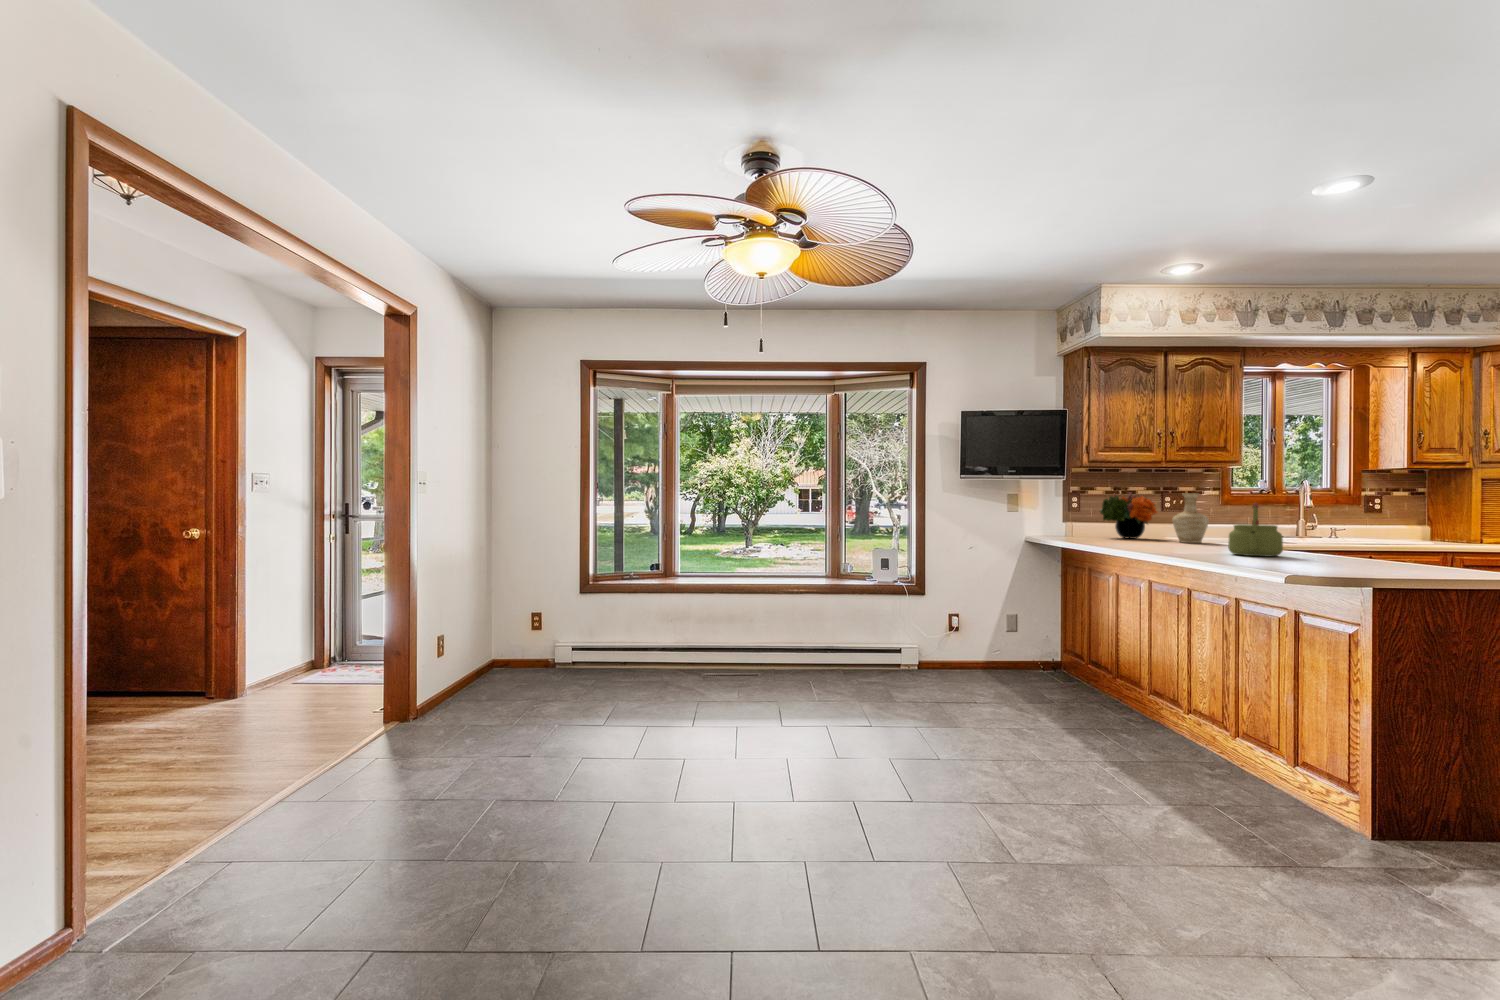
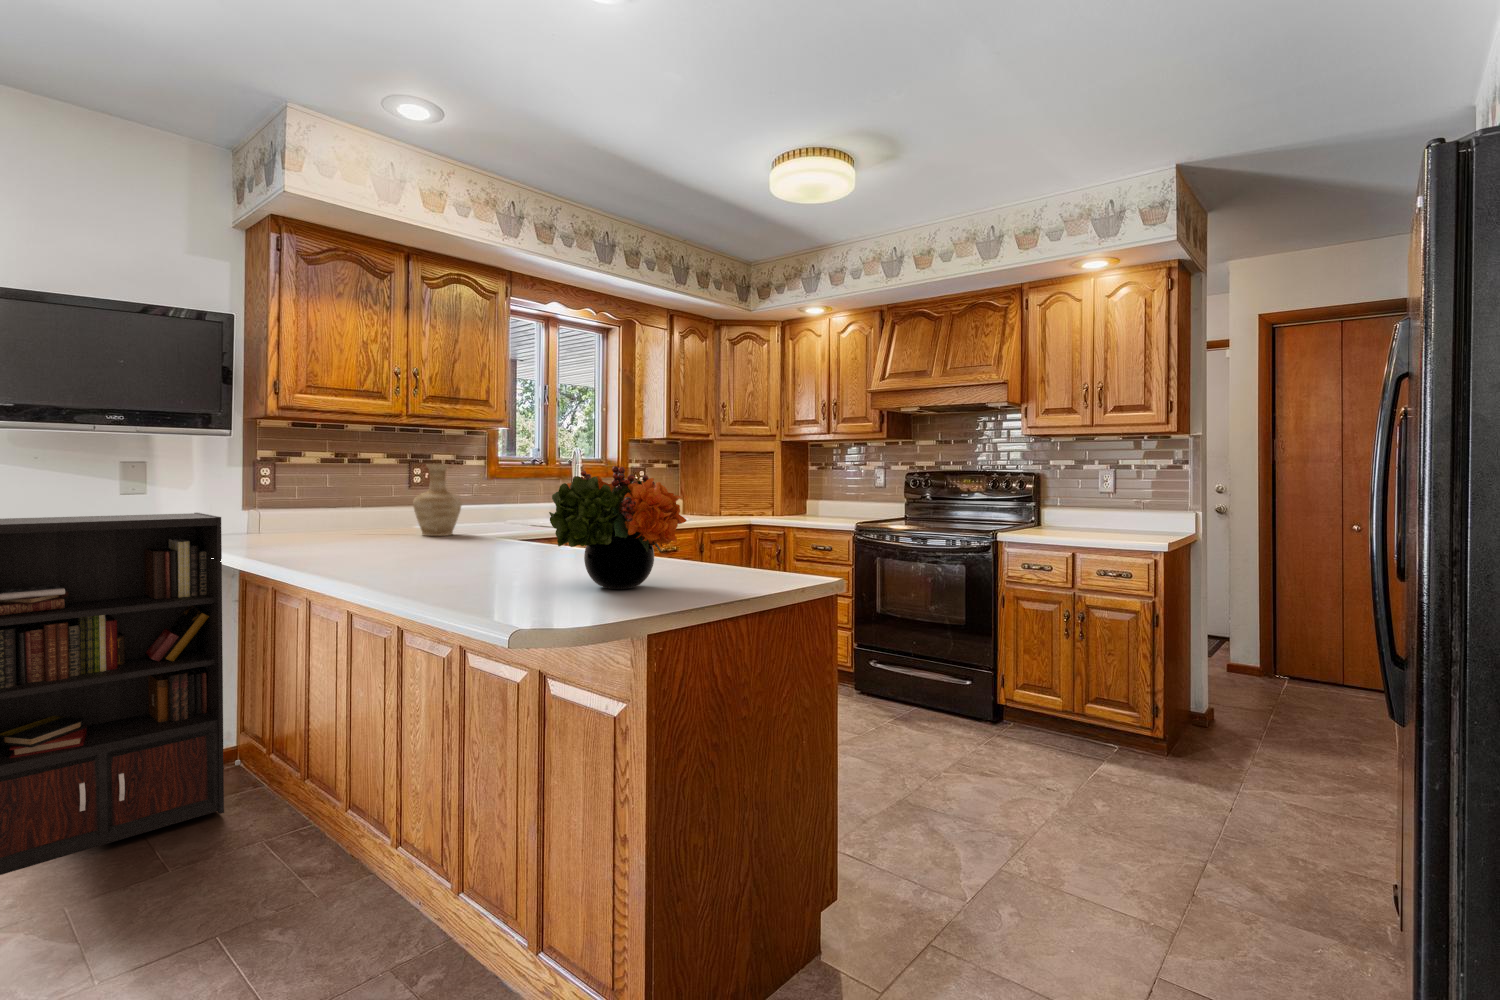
flower arrangement: present [1100,492,1157,539] -> present [549,466,687,589]
kettle: present [1228,503,1283,556] -> none [463,483,537,569]
bookcase: none [960,522,1072,691] -> present [0,513,240,875]

